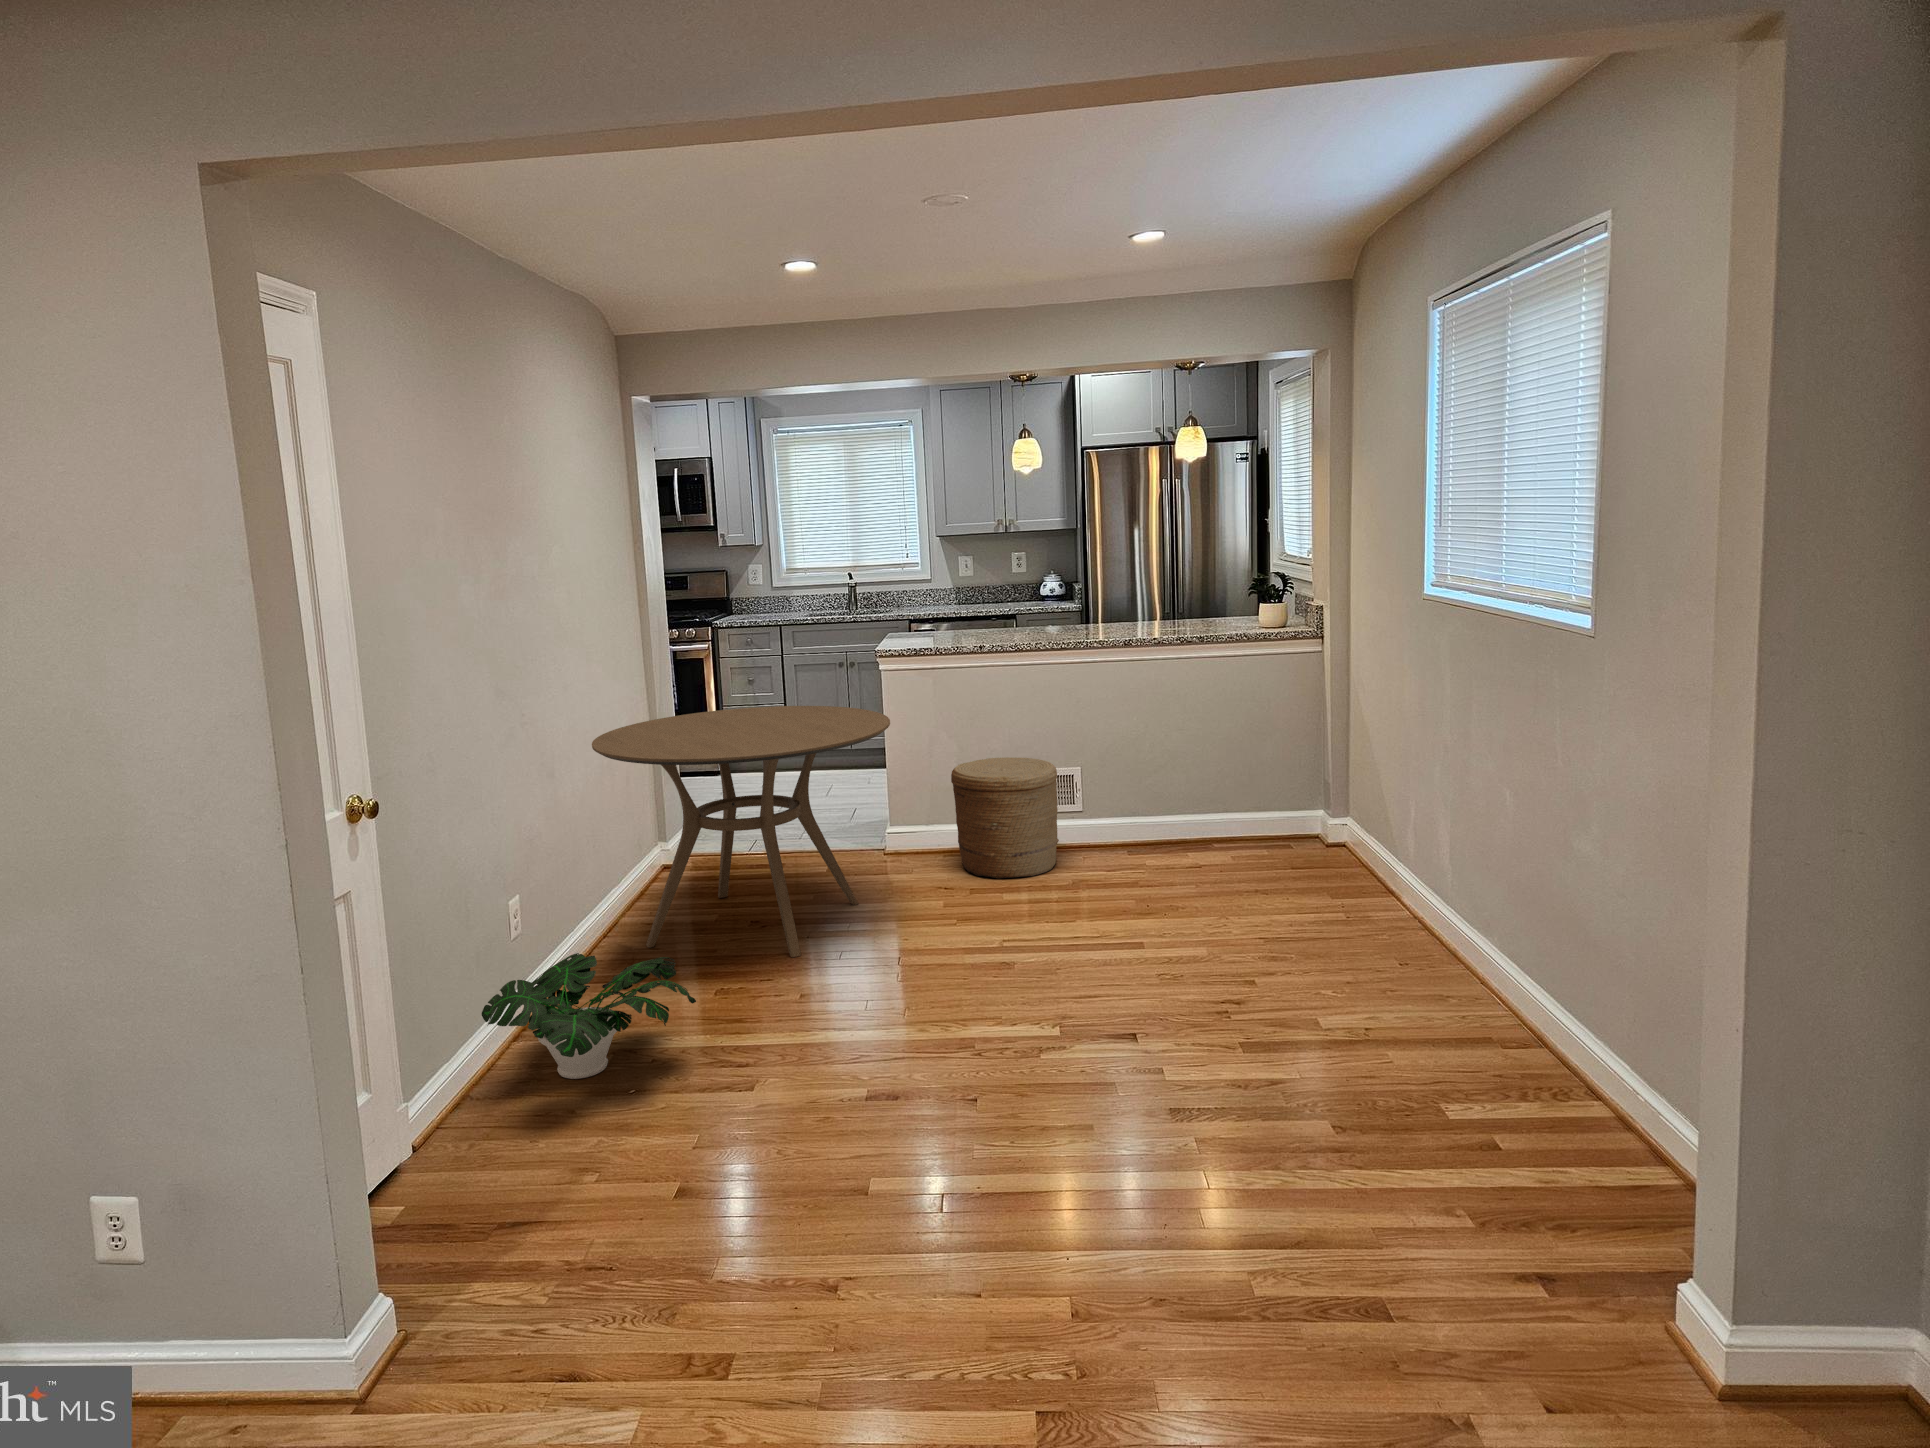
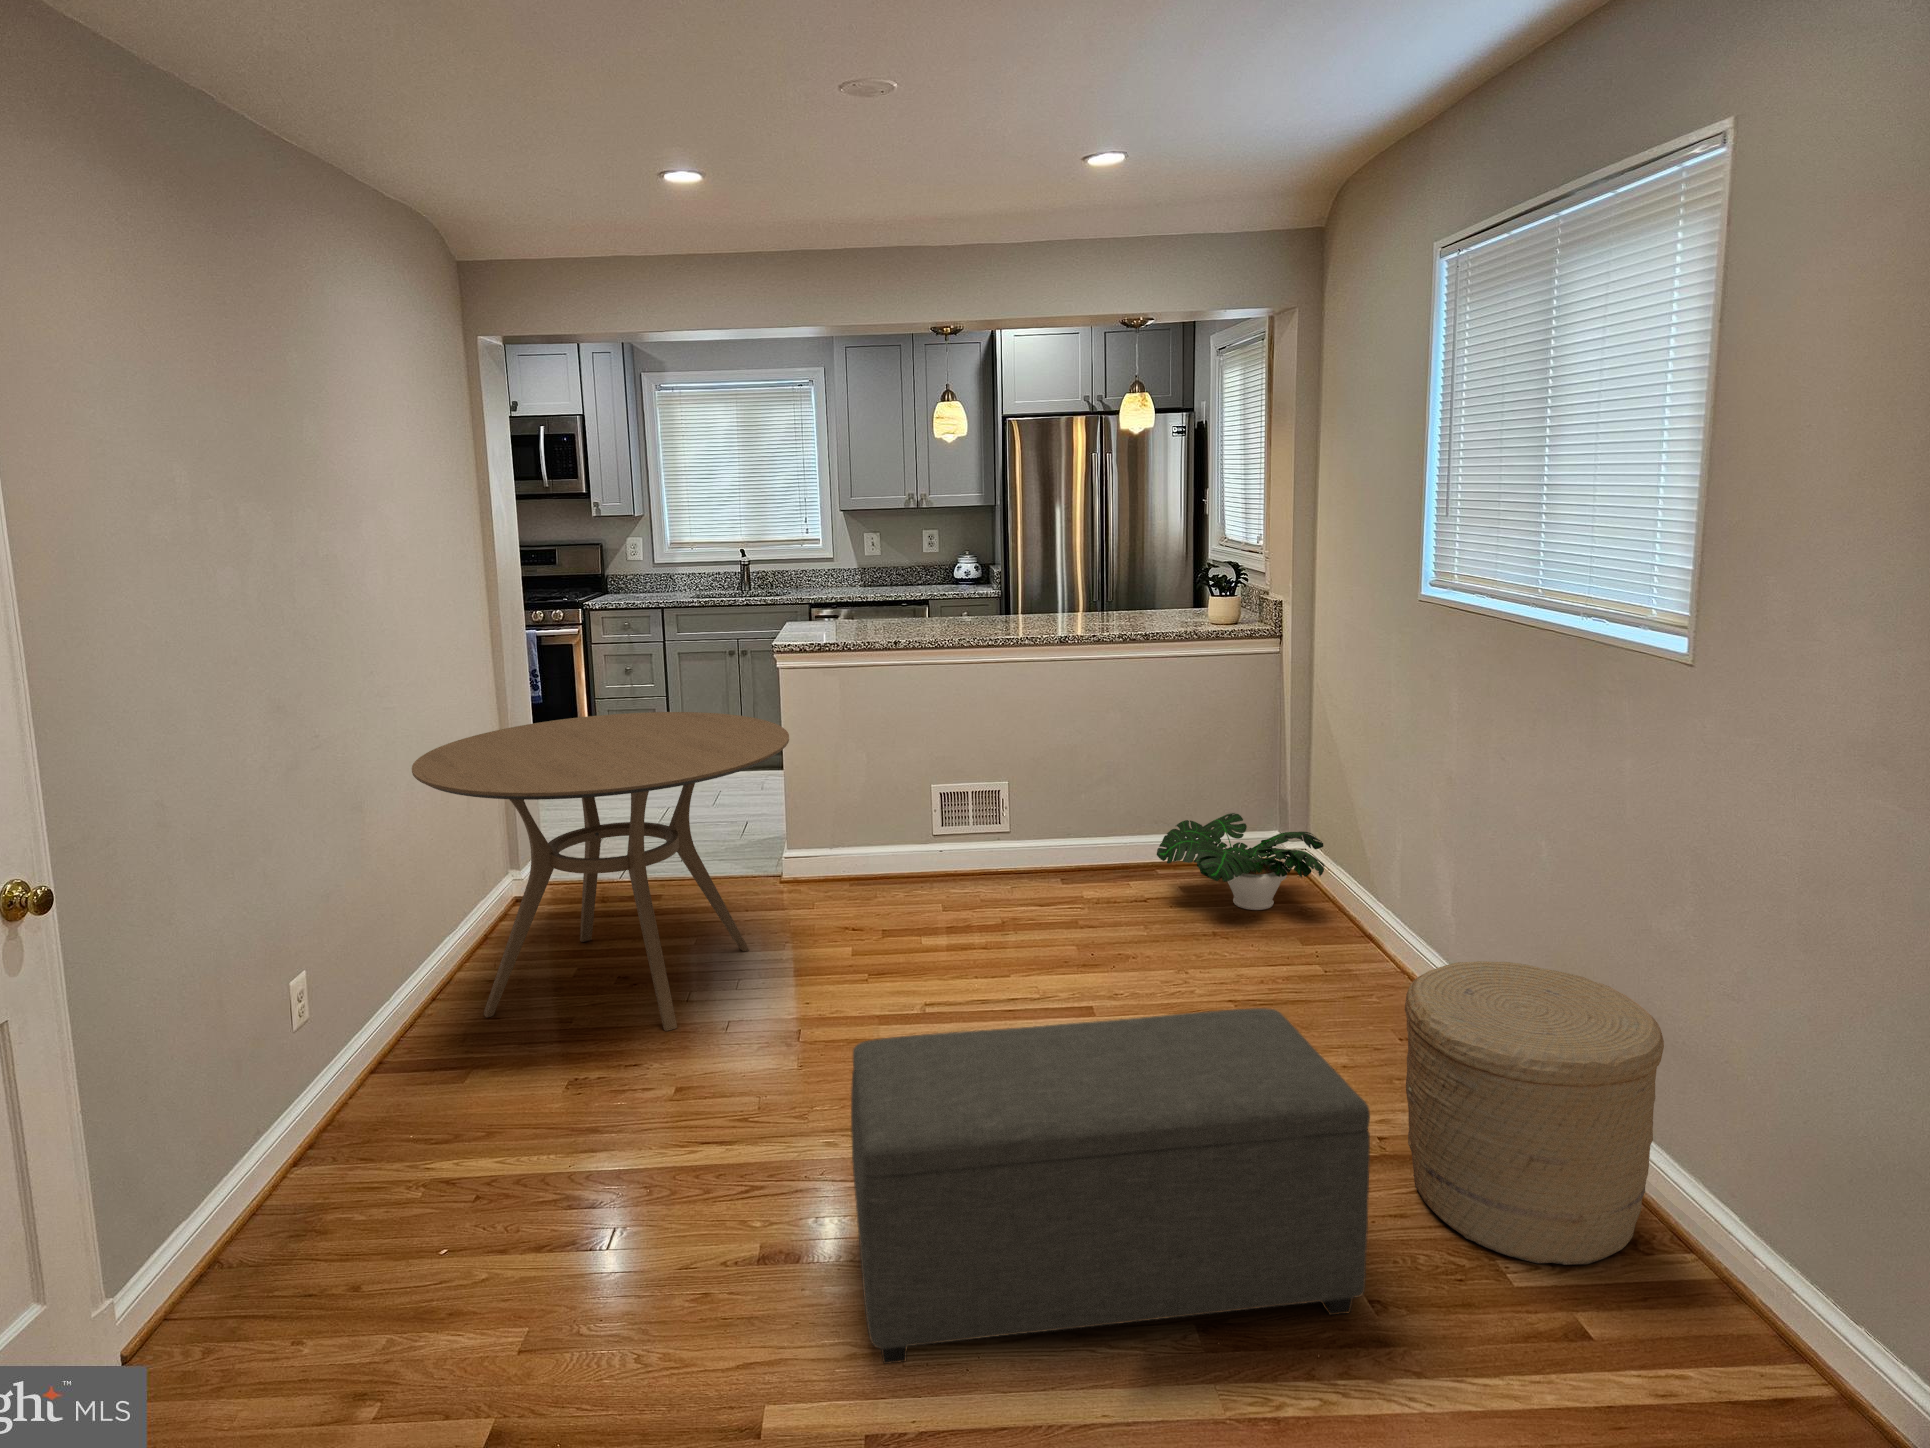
woven basket: present [951,757,1059,879] -> present [1405,961,1664,1265]
ottoman: none [936,912,1324,1150] -> present [851,1008,1370,1364]
potted plant: present [482,953,696,1079] -> present [1157,813,1325,910]

